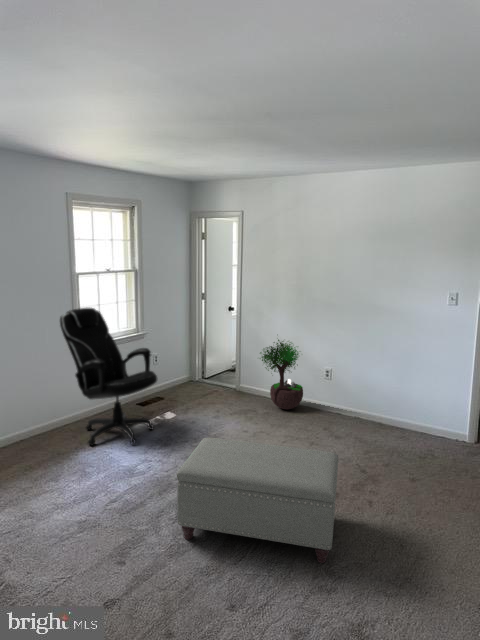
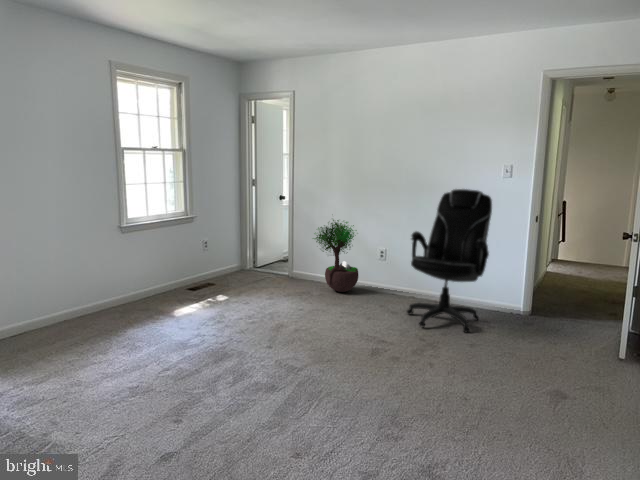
office chair: present [60,308,157,445] -> present [407,189,492,332]
ottoman: present [177,438,338,563] -> none [237,299,402,412]

